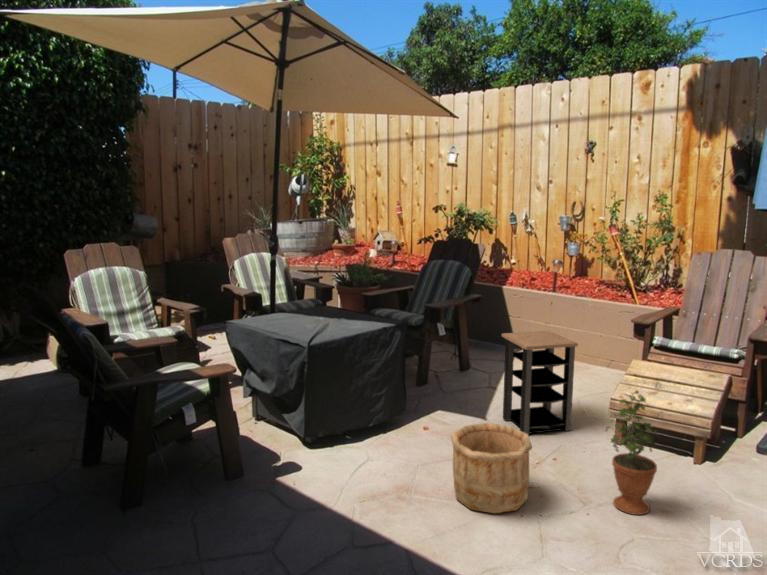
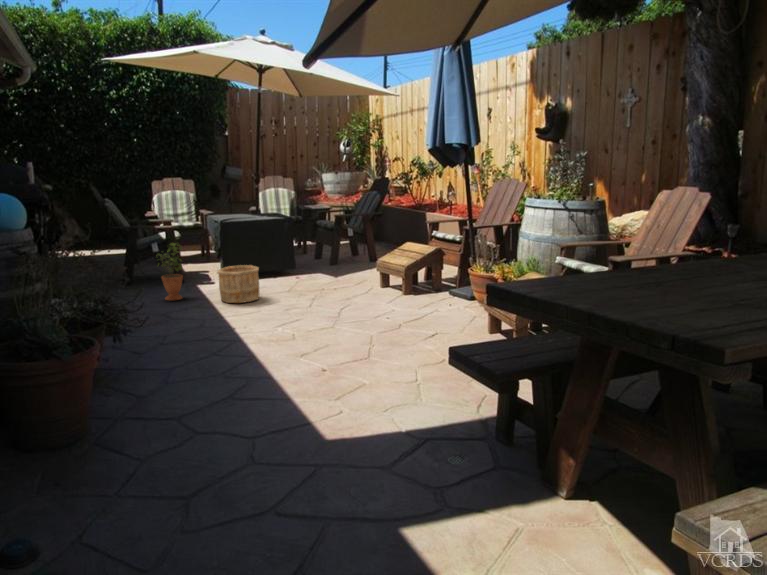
side table: present [502,331,578,435] -> none [307,230,349,289]
potted plant: present [606,391,658,515] -> present [158,243,183,300]

